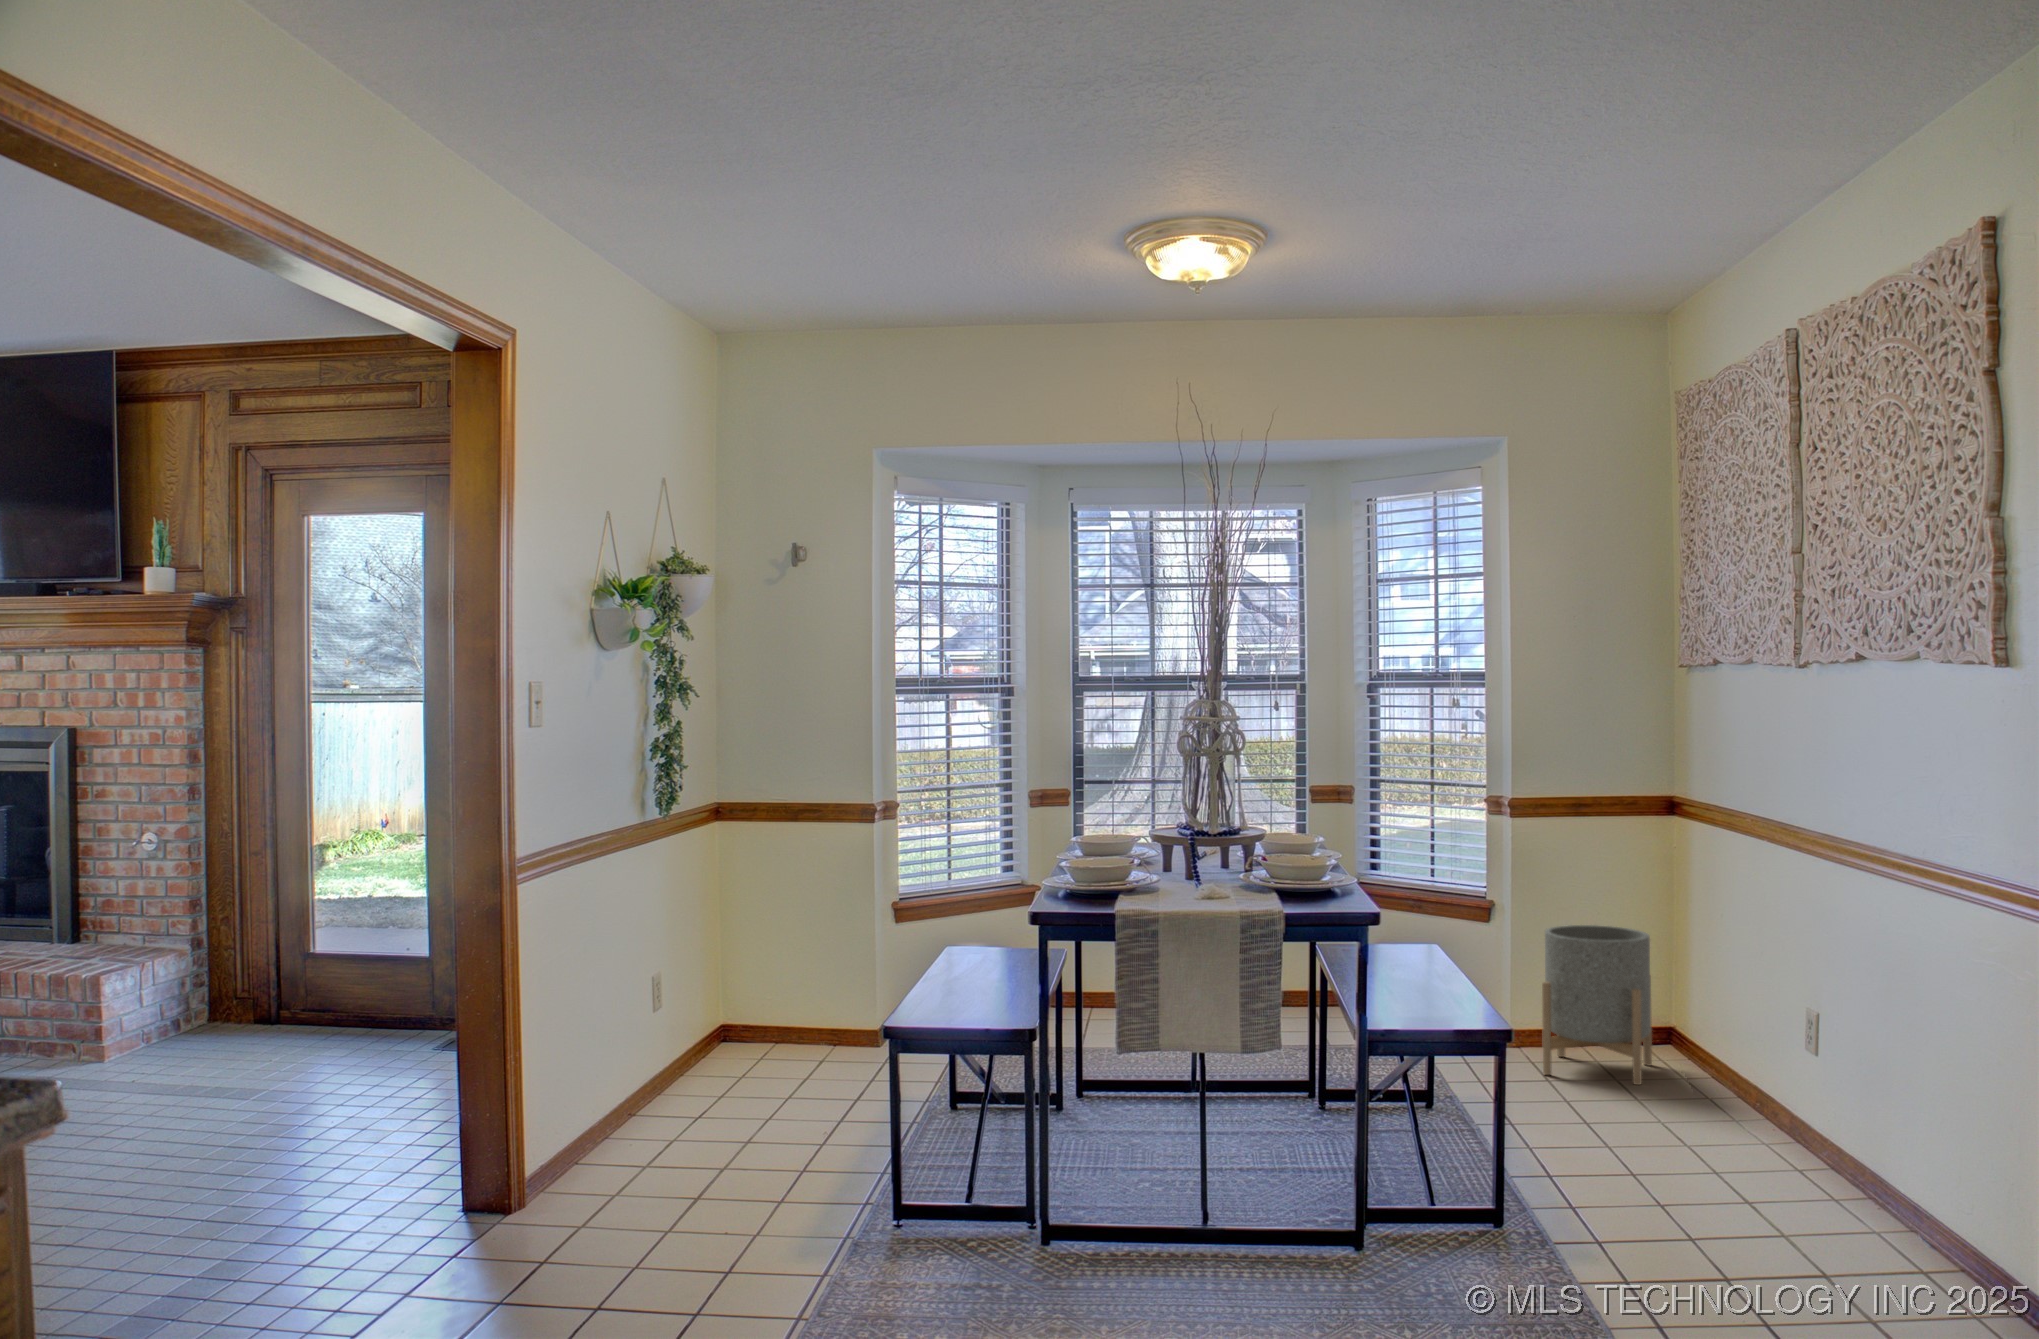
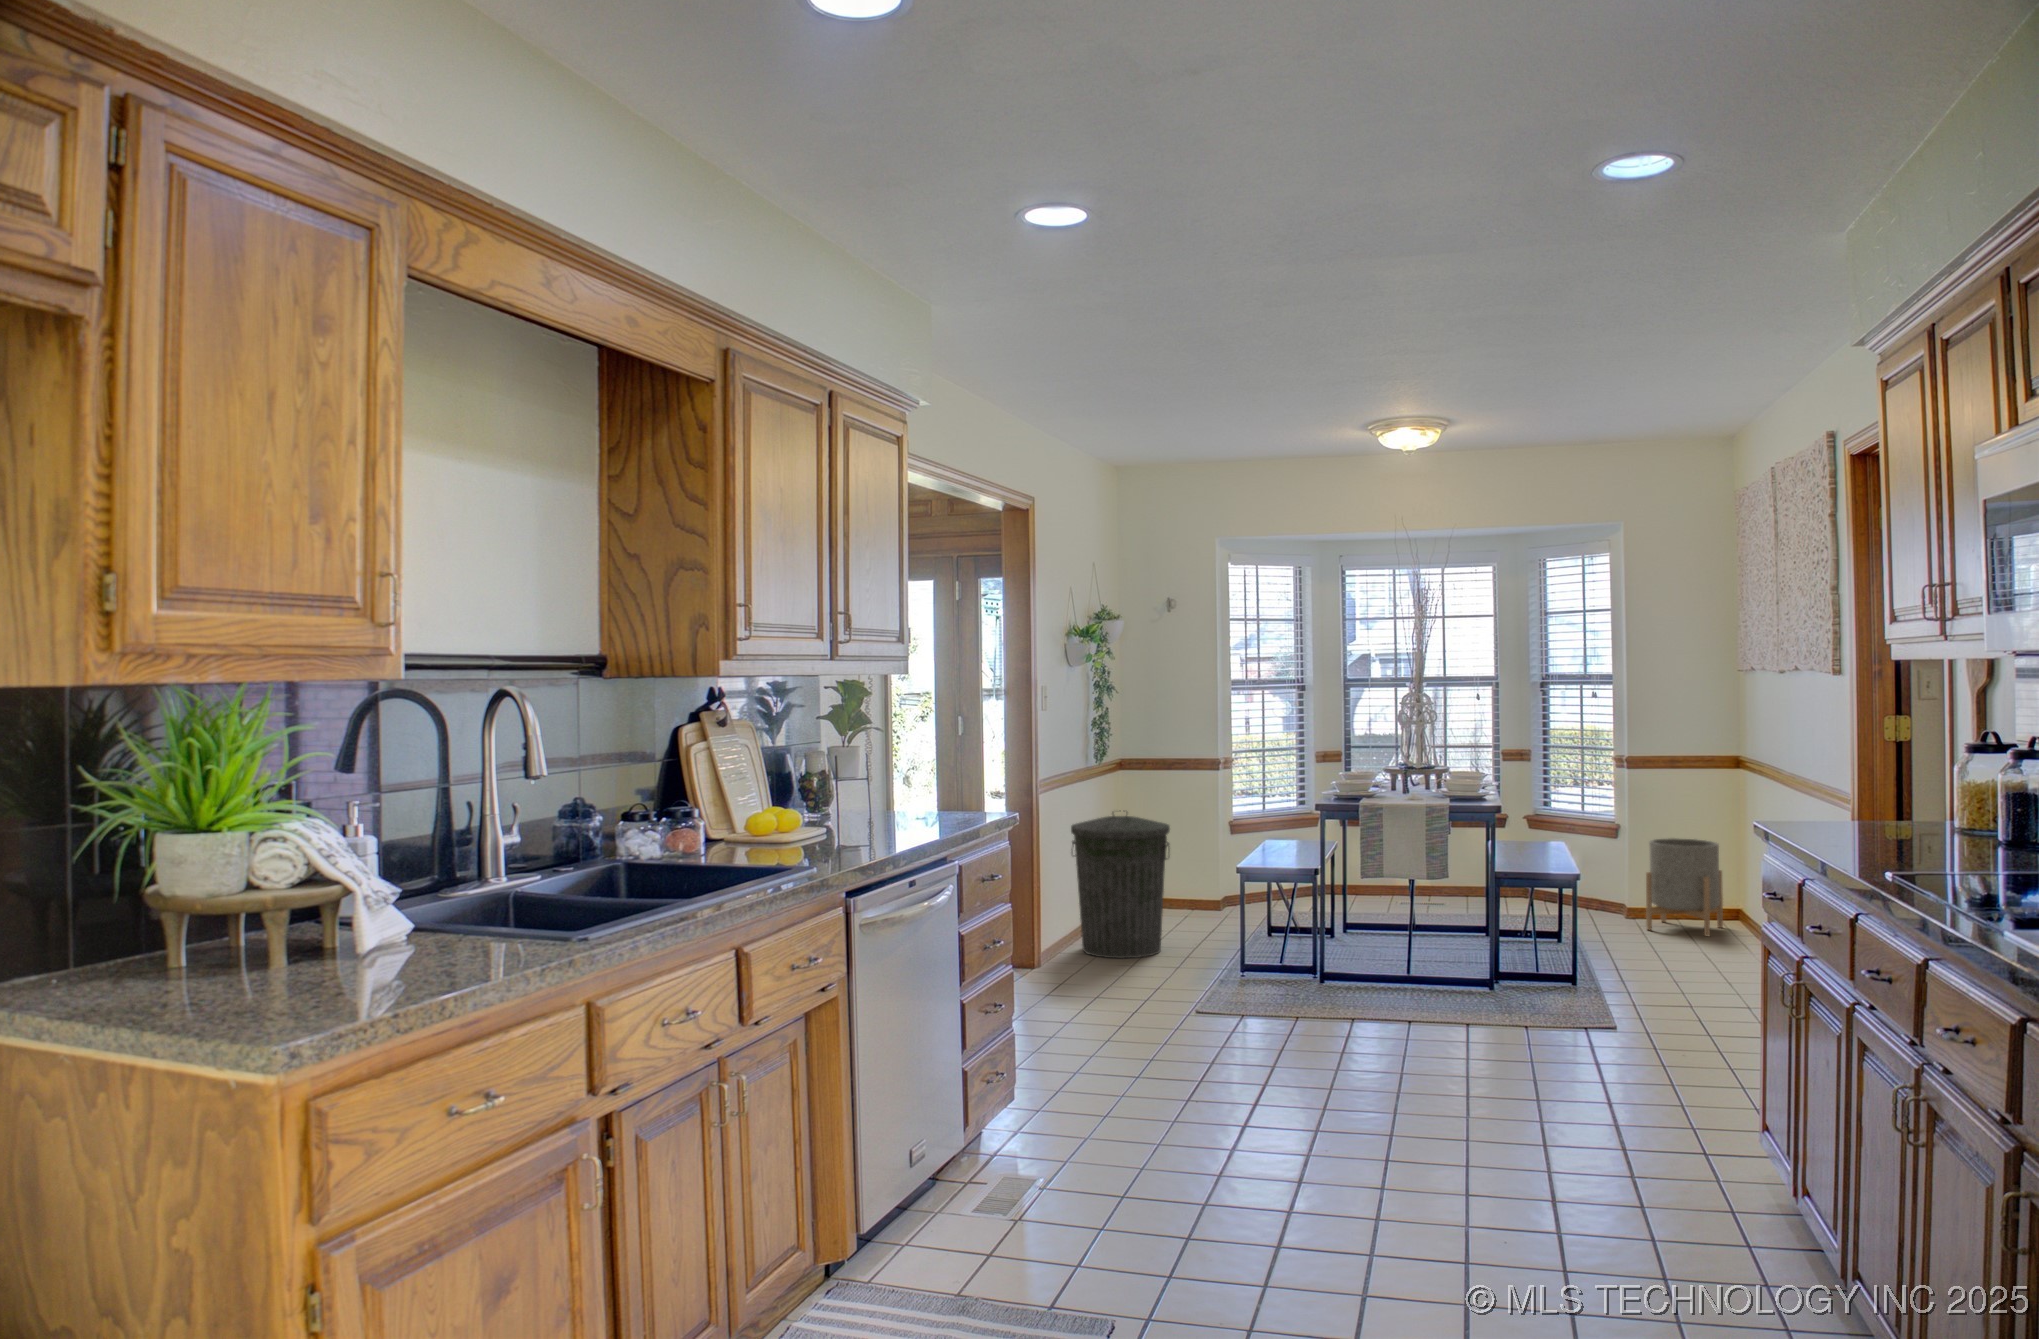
trash can: none [586,907,769,1183] -> present [1071,815,1170,958]

